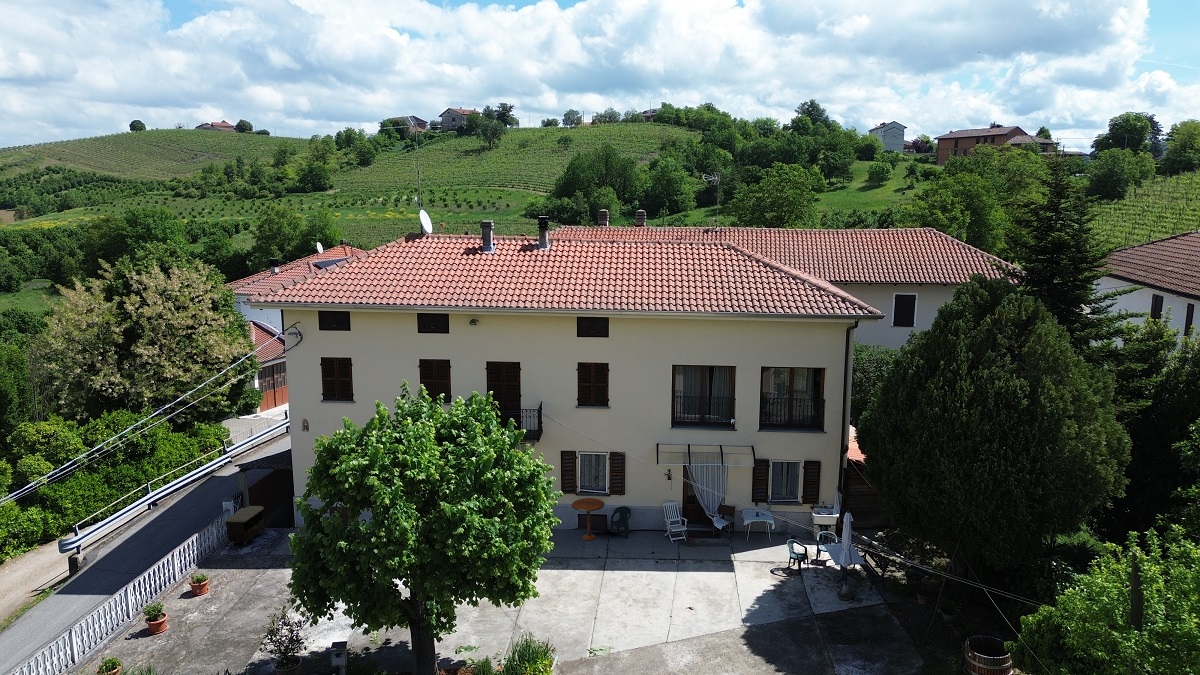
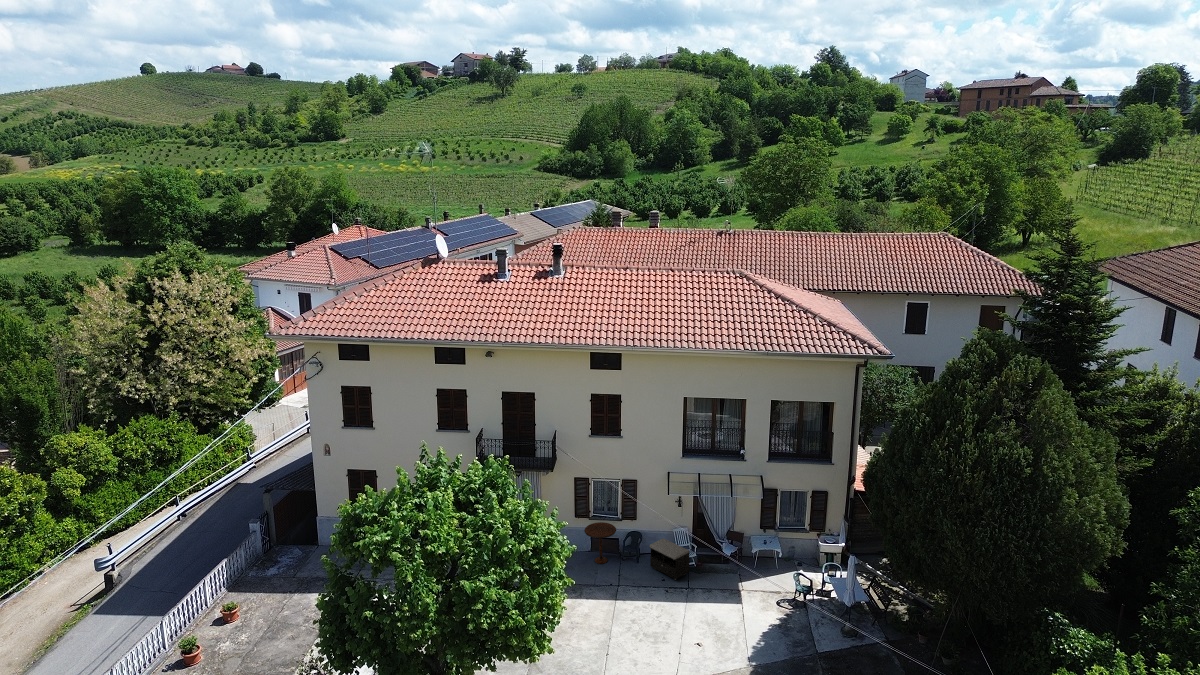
storage bench: present [226,506,265,544] -> present [649,538,689,580]

